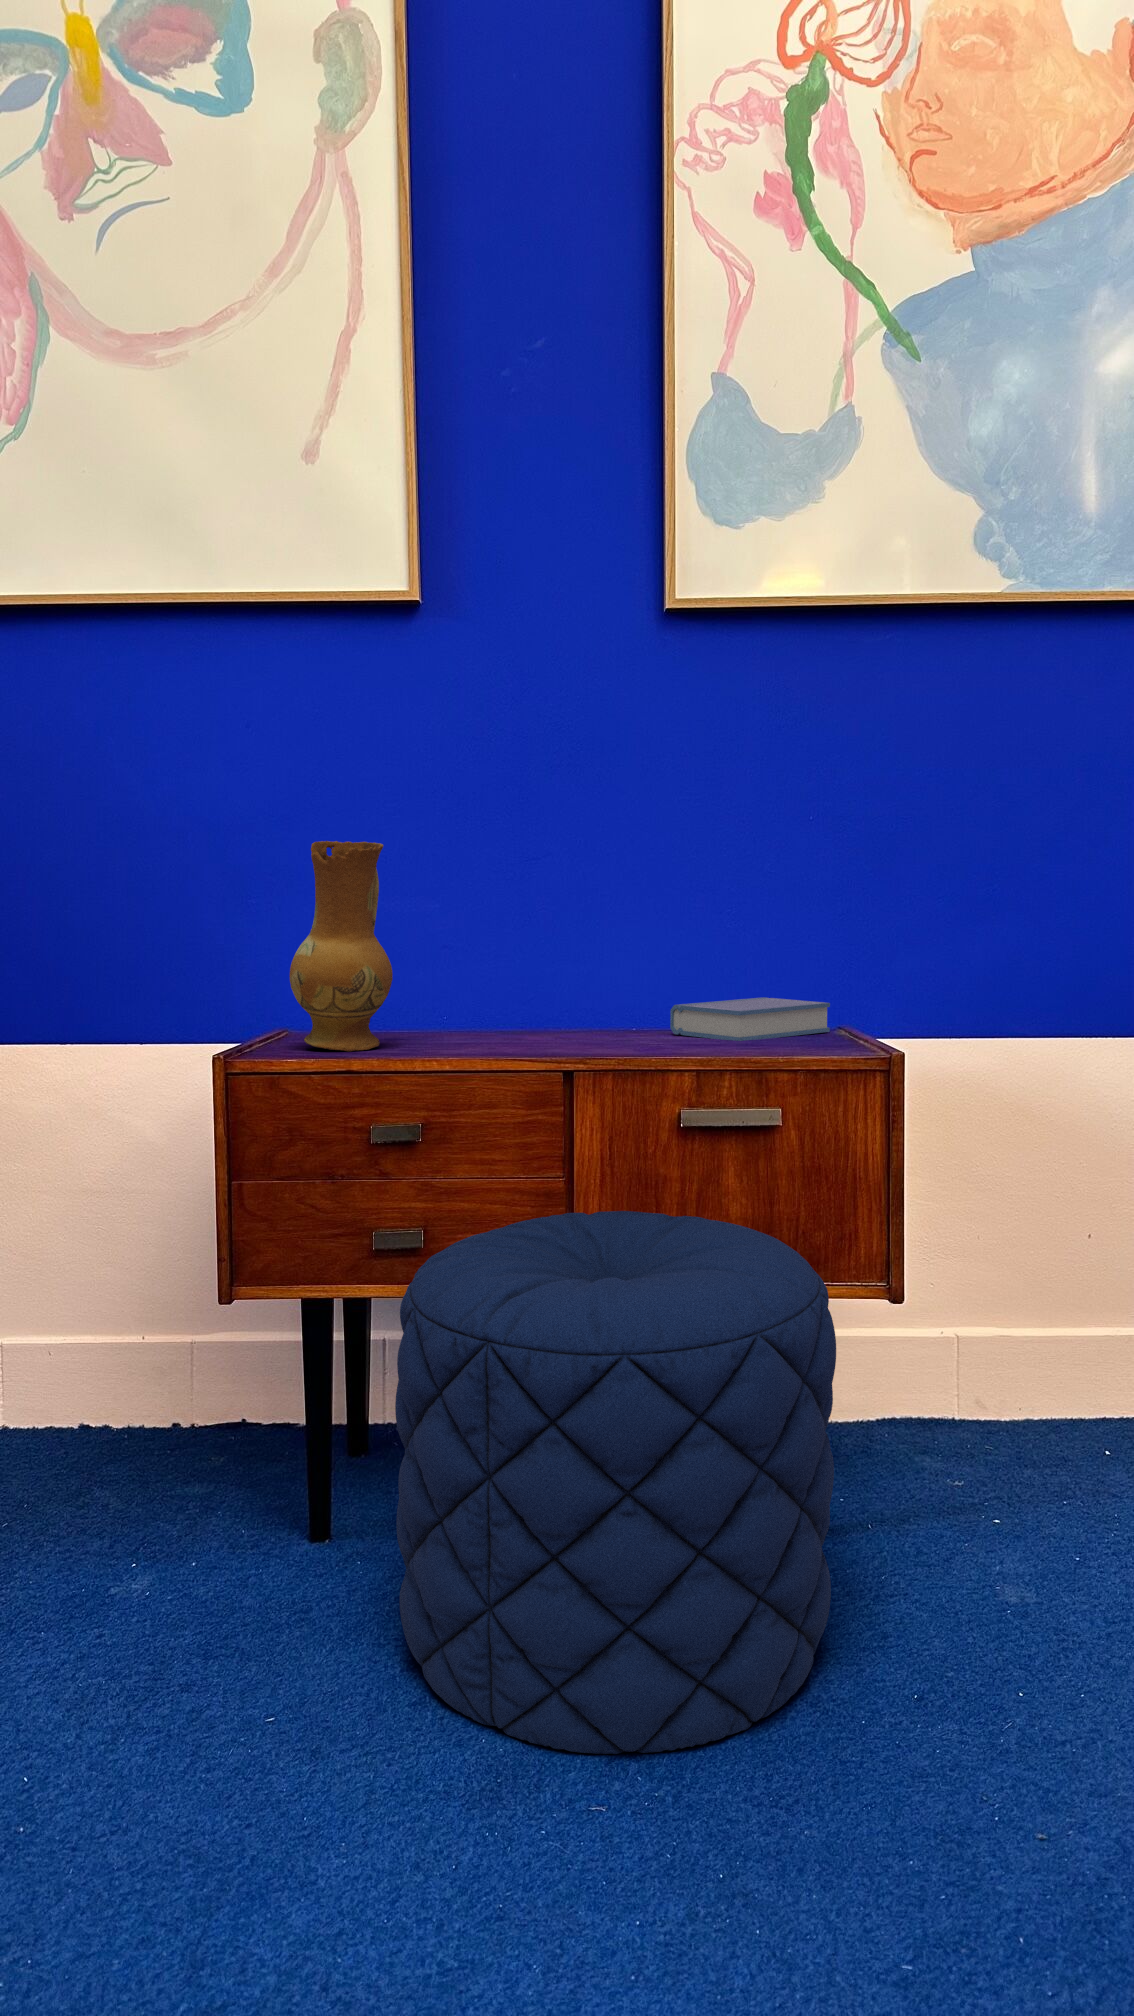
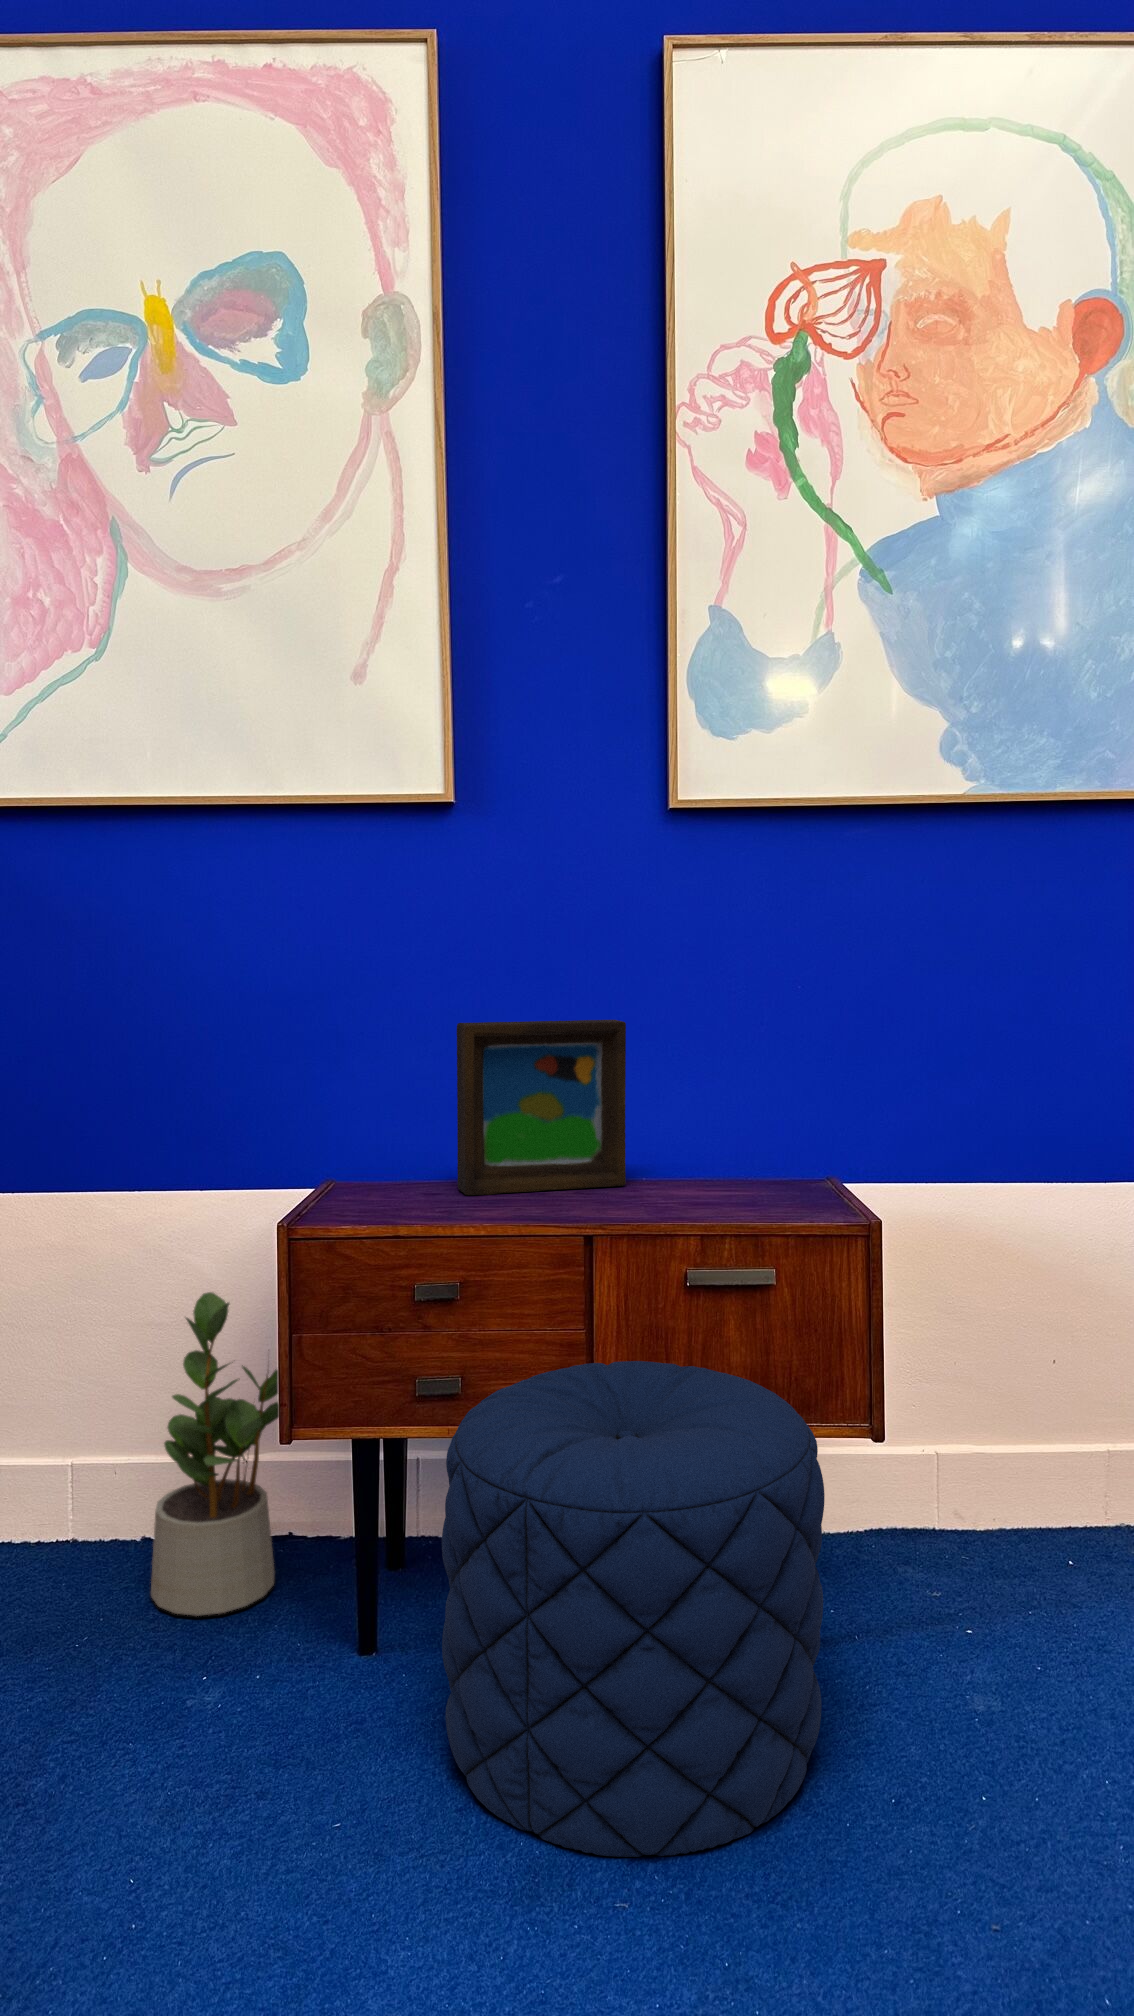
ceramic jug: present [289,841,393,1051] -> none [342,1028,433,1216]
picture frame: none [423,846,615,1039] -> present [457,1020,626,1195]
hardback book: present [670,997,830,1041] -> none [676,1149,818,1200]
potted plant: none [83,1146,252,1502] -> present [151,1292,279,1616]

